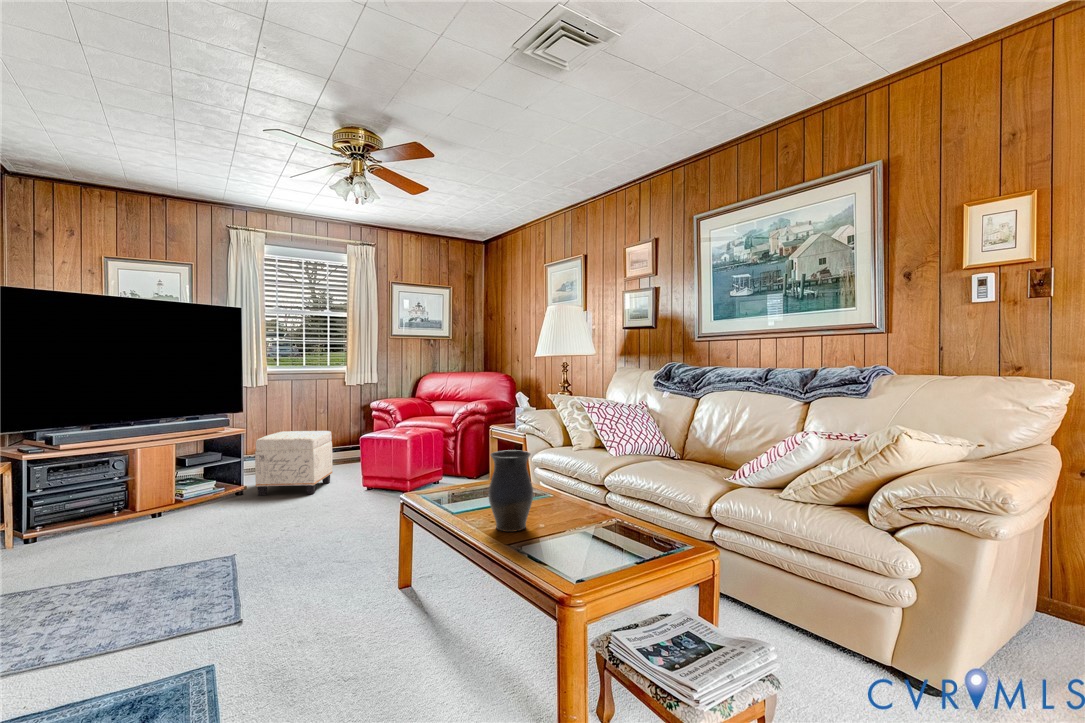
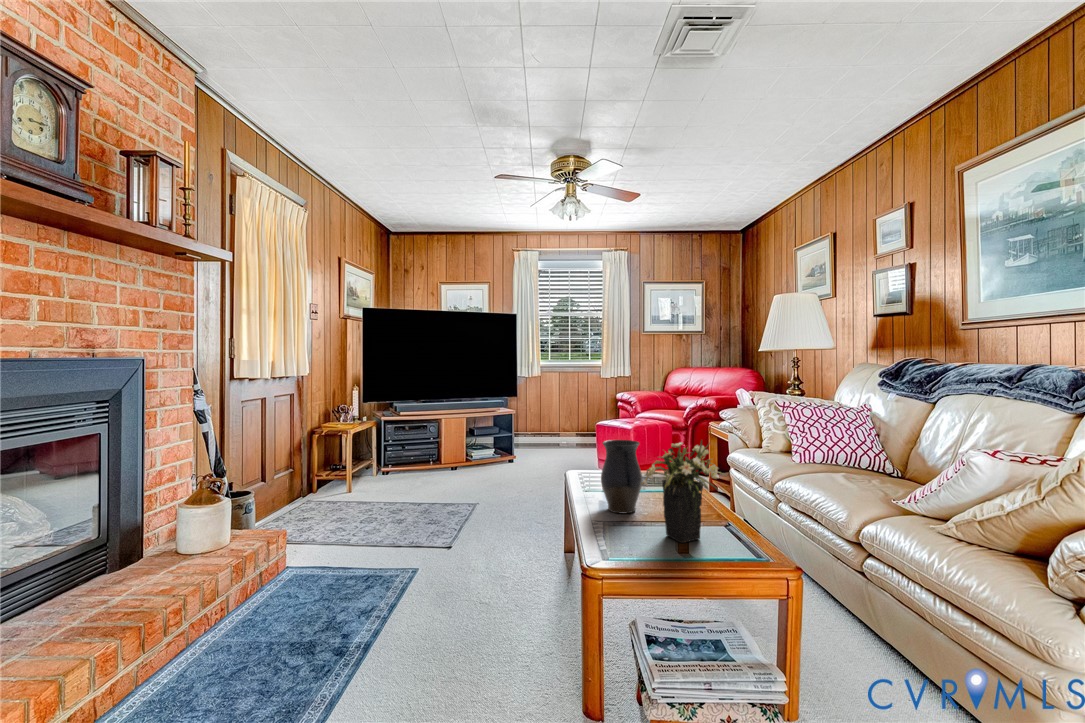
ottoman: present [255,431,332,495] -> none [518,415,579,468]
flower arrangement: none [568,442,651,550] -> present [641,440,727,543]

